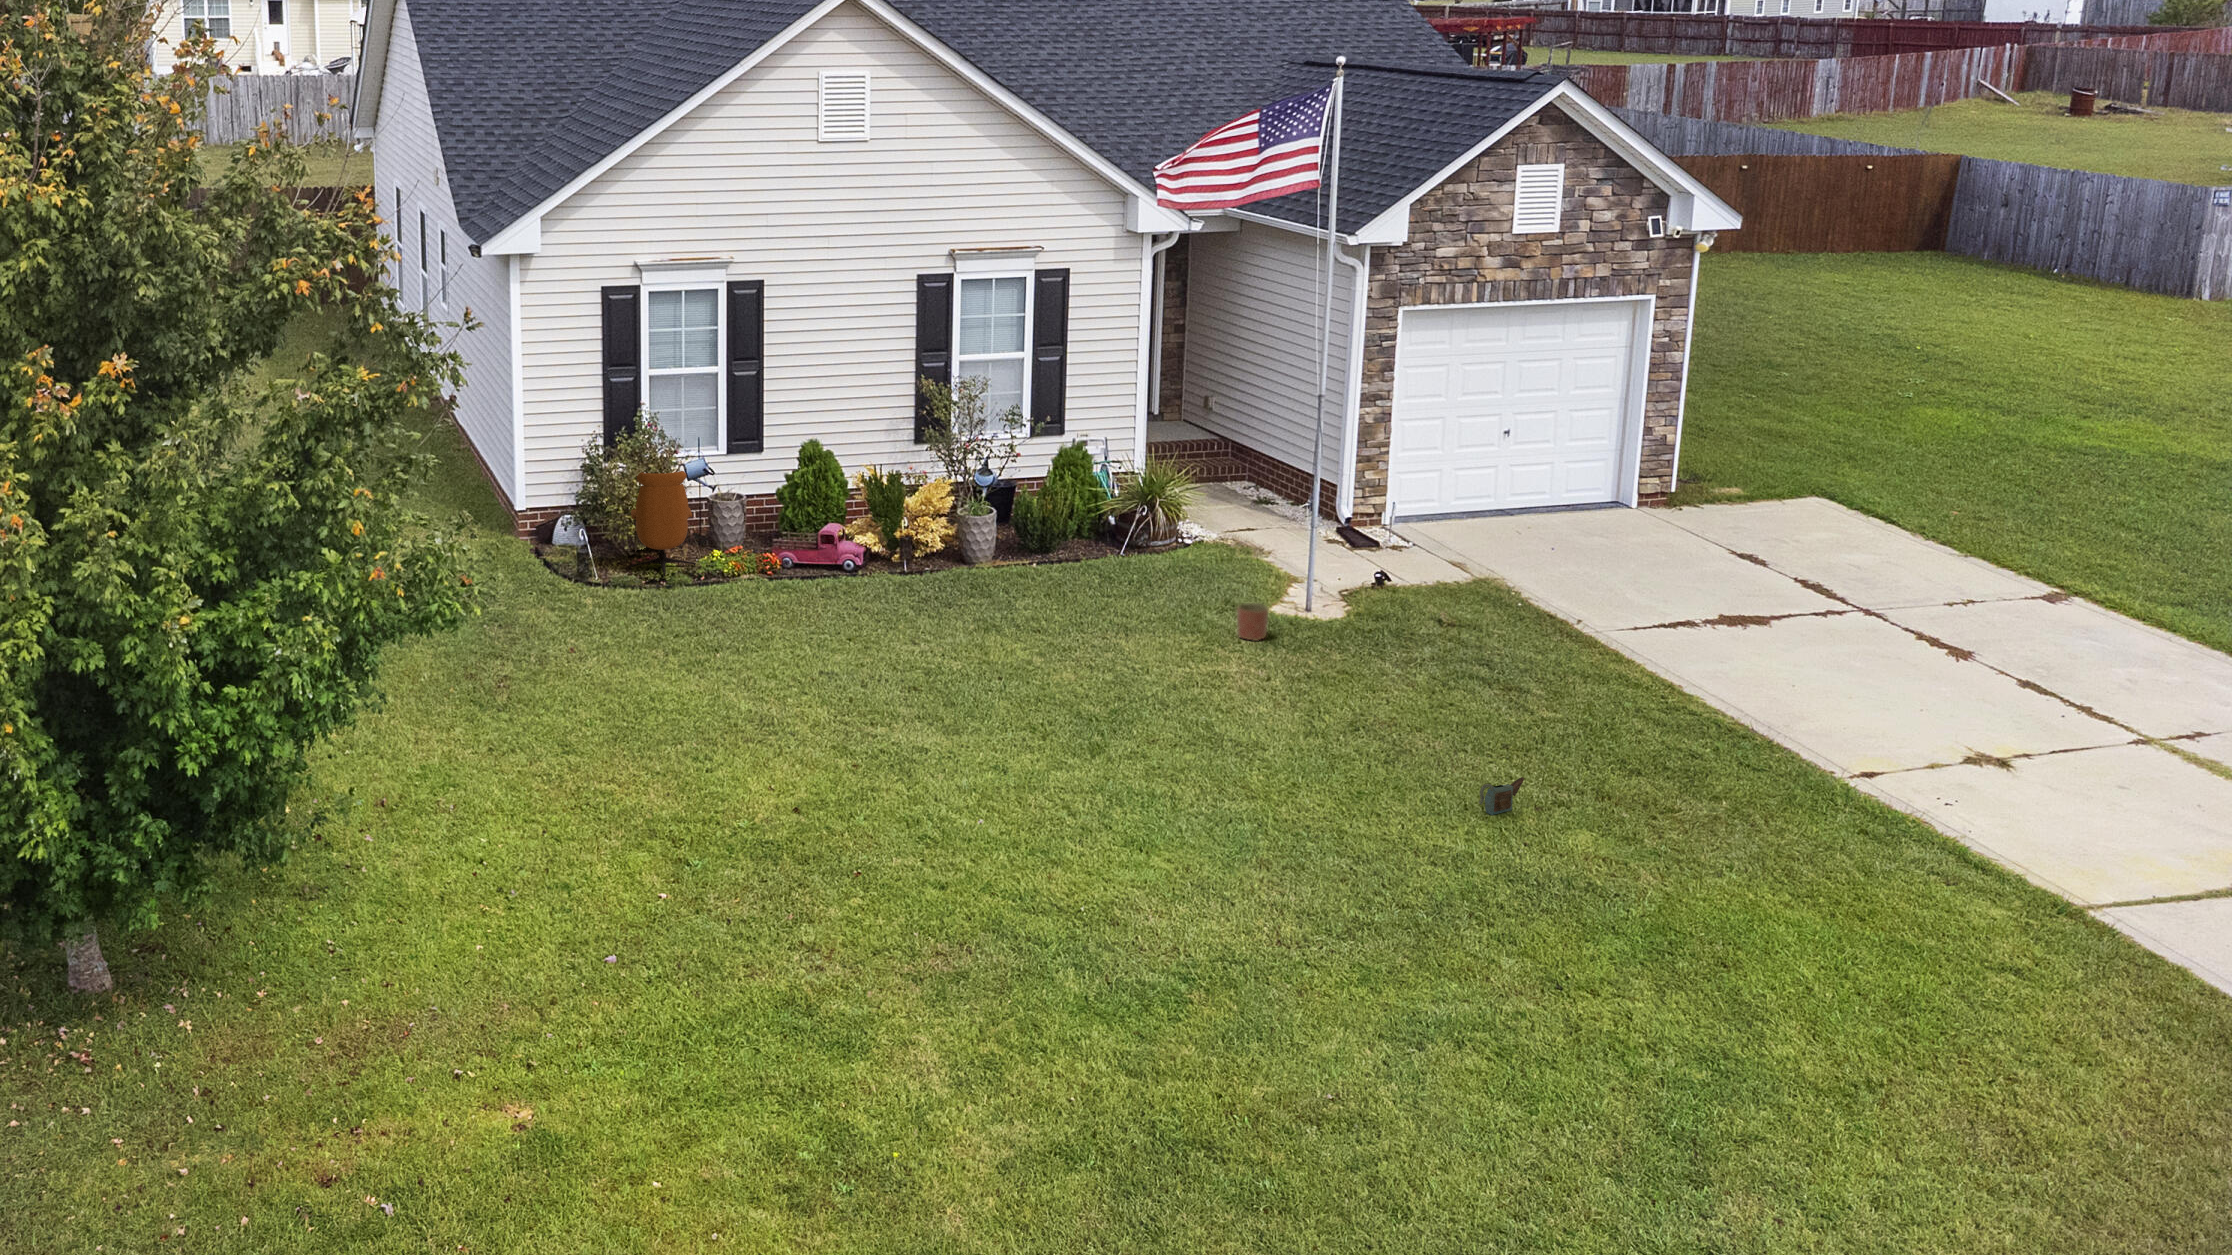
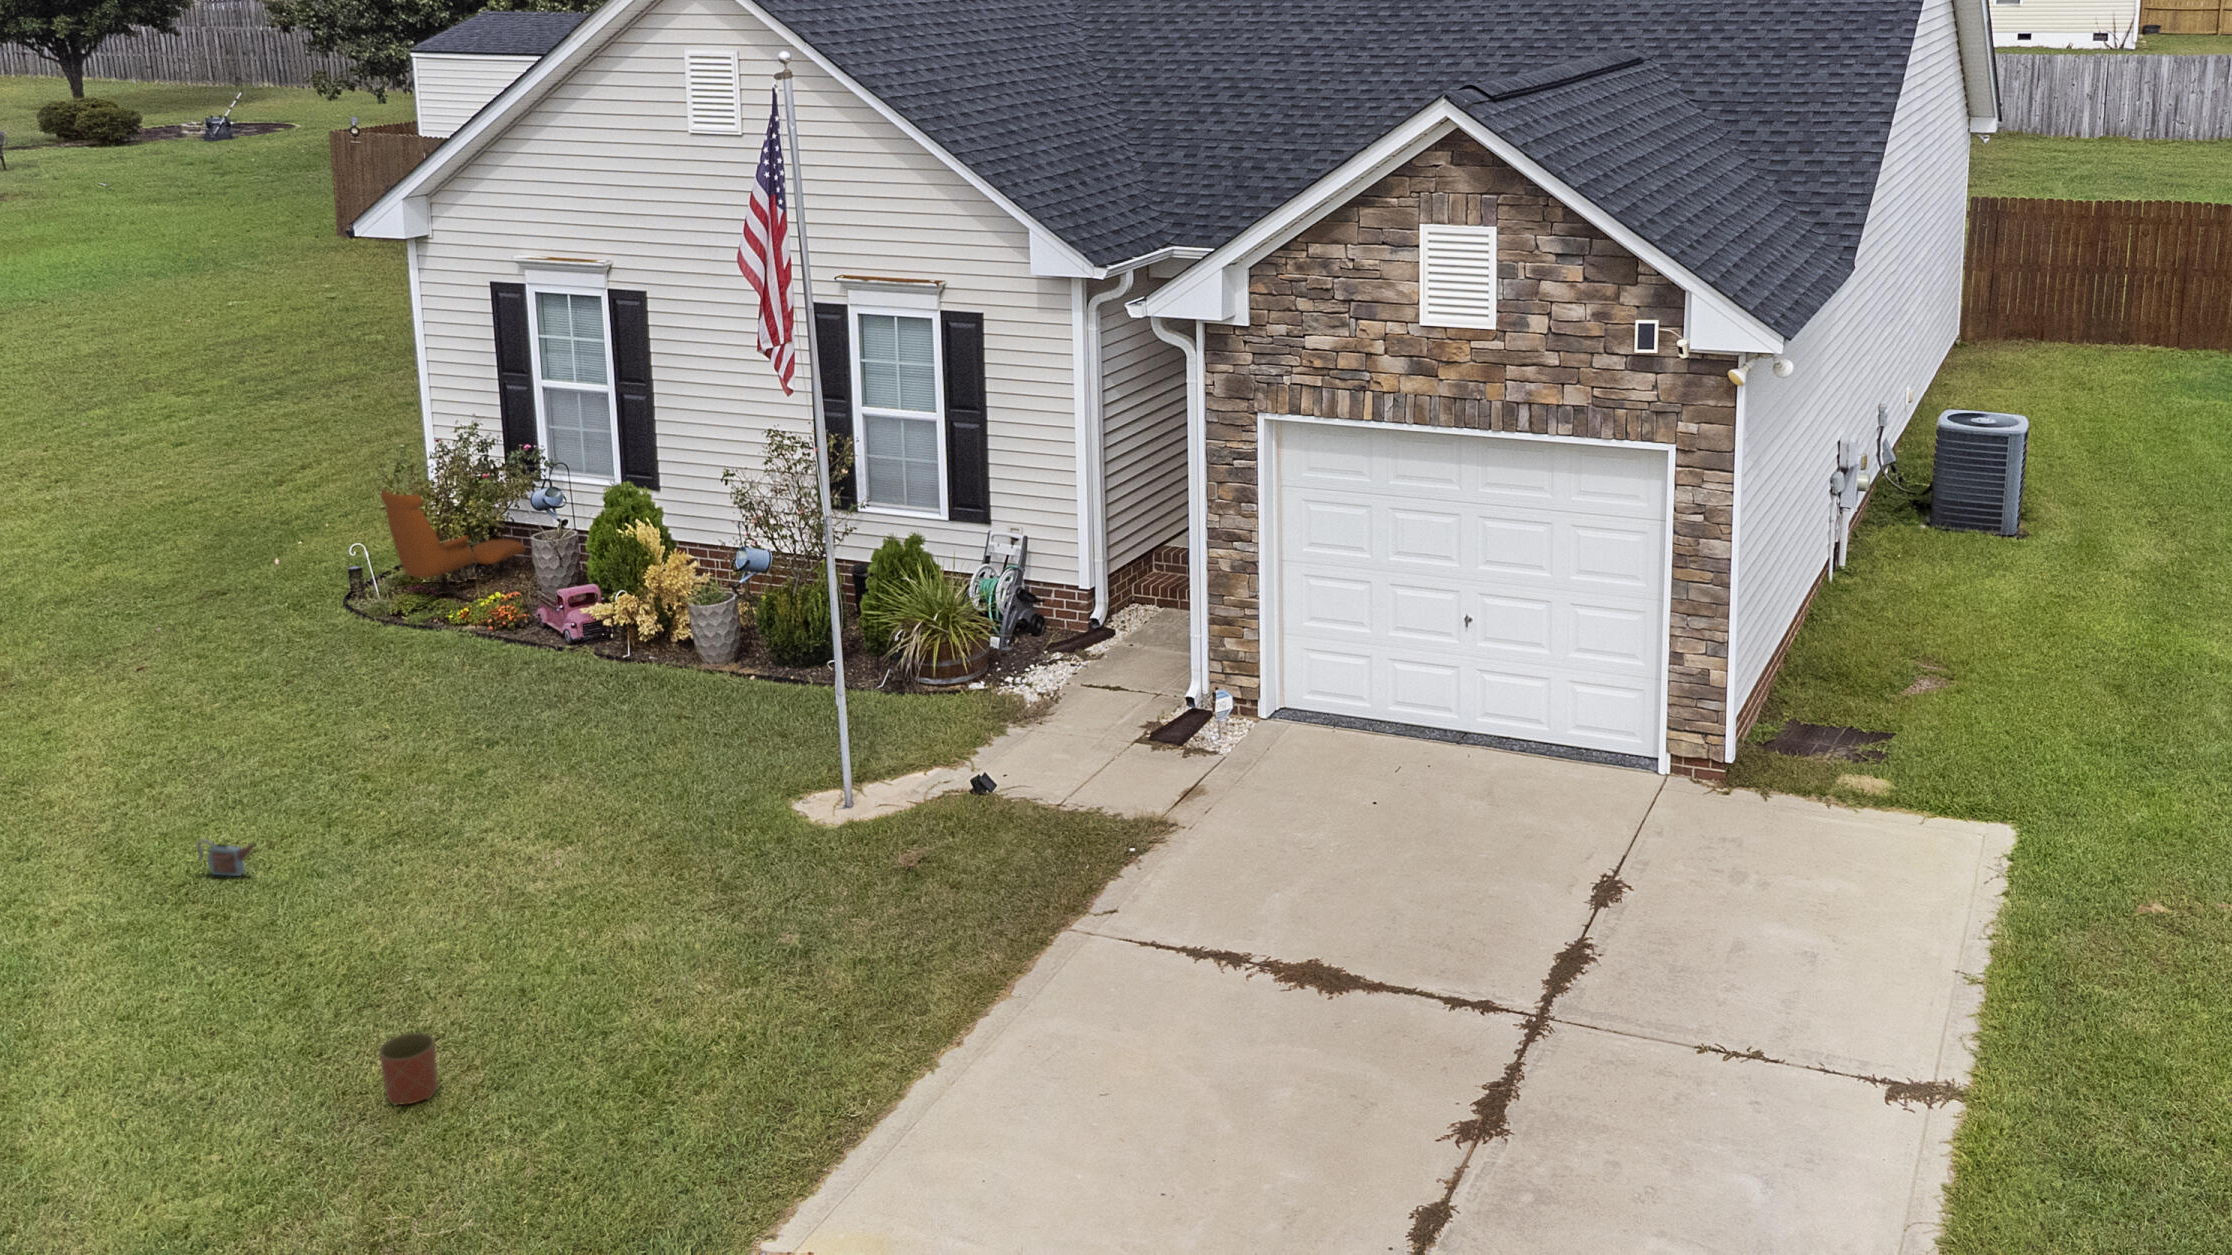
planter: present [1237,603,1269,641] -> present [379,1032,438,1105]
watering can: present [1479,777,1525,815] -> present [197,839,255,876]

